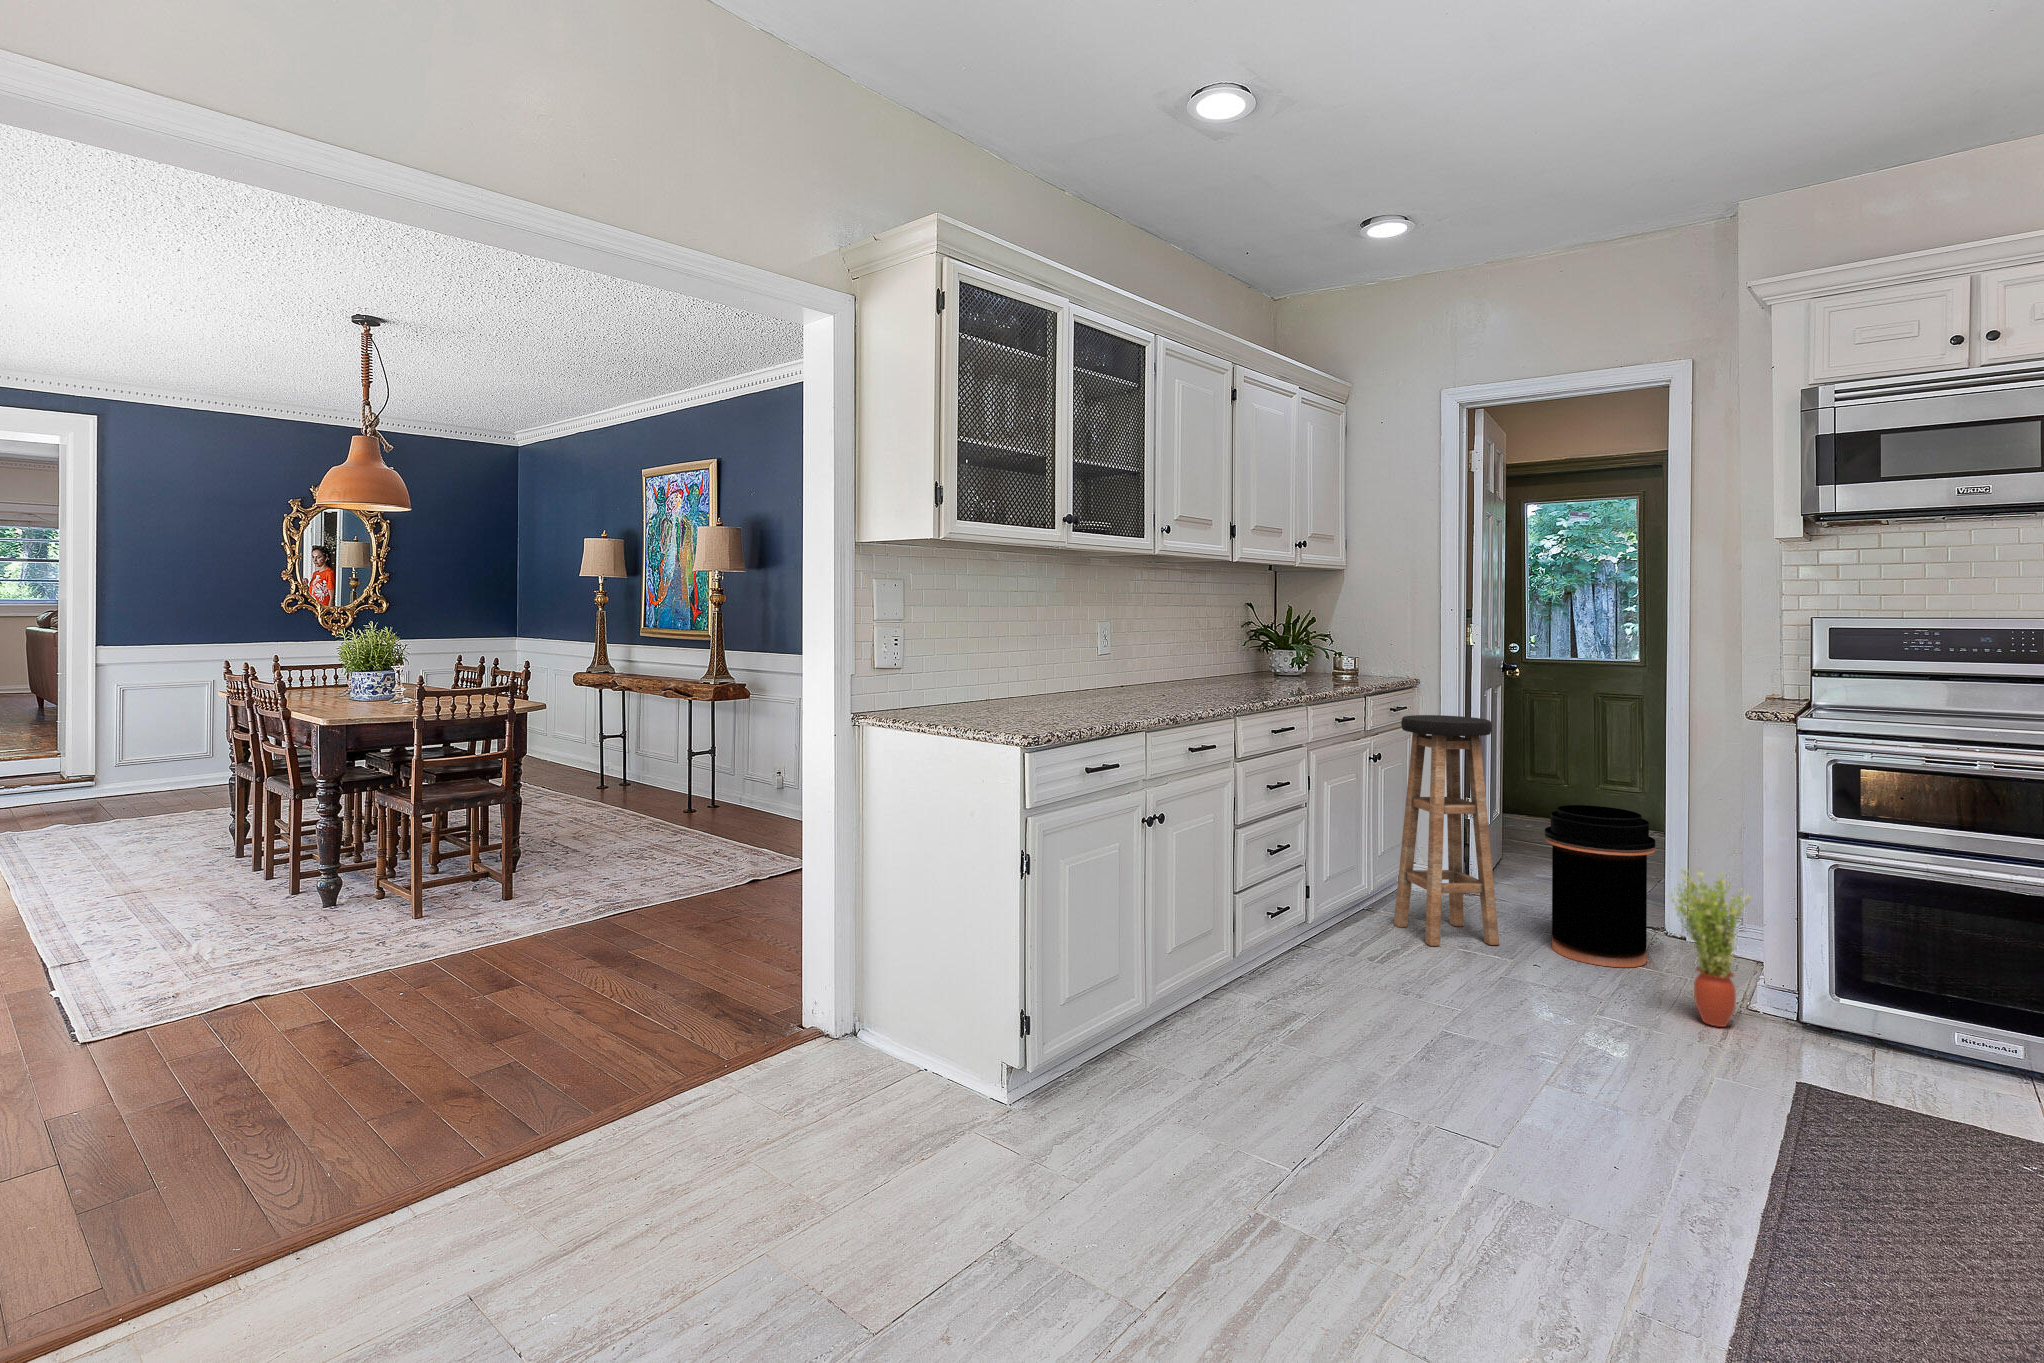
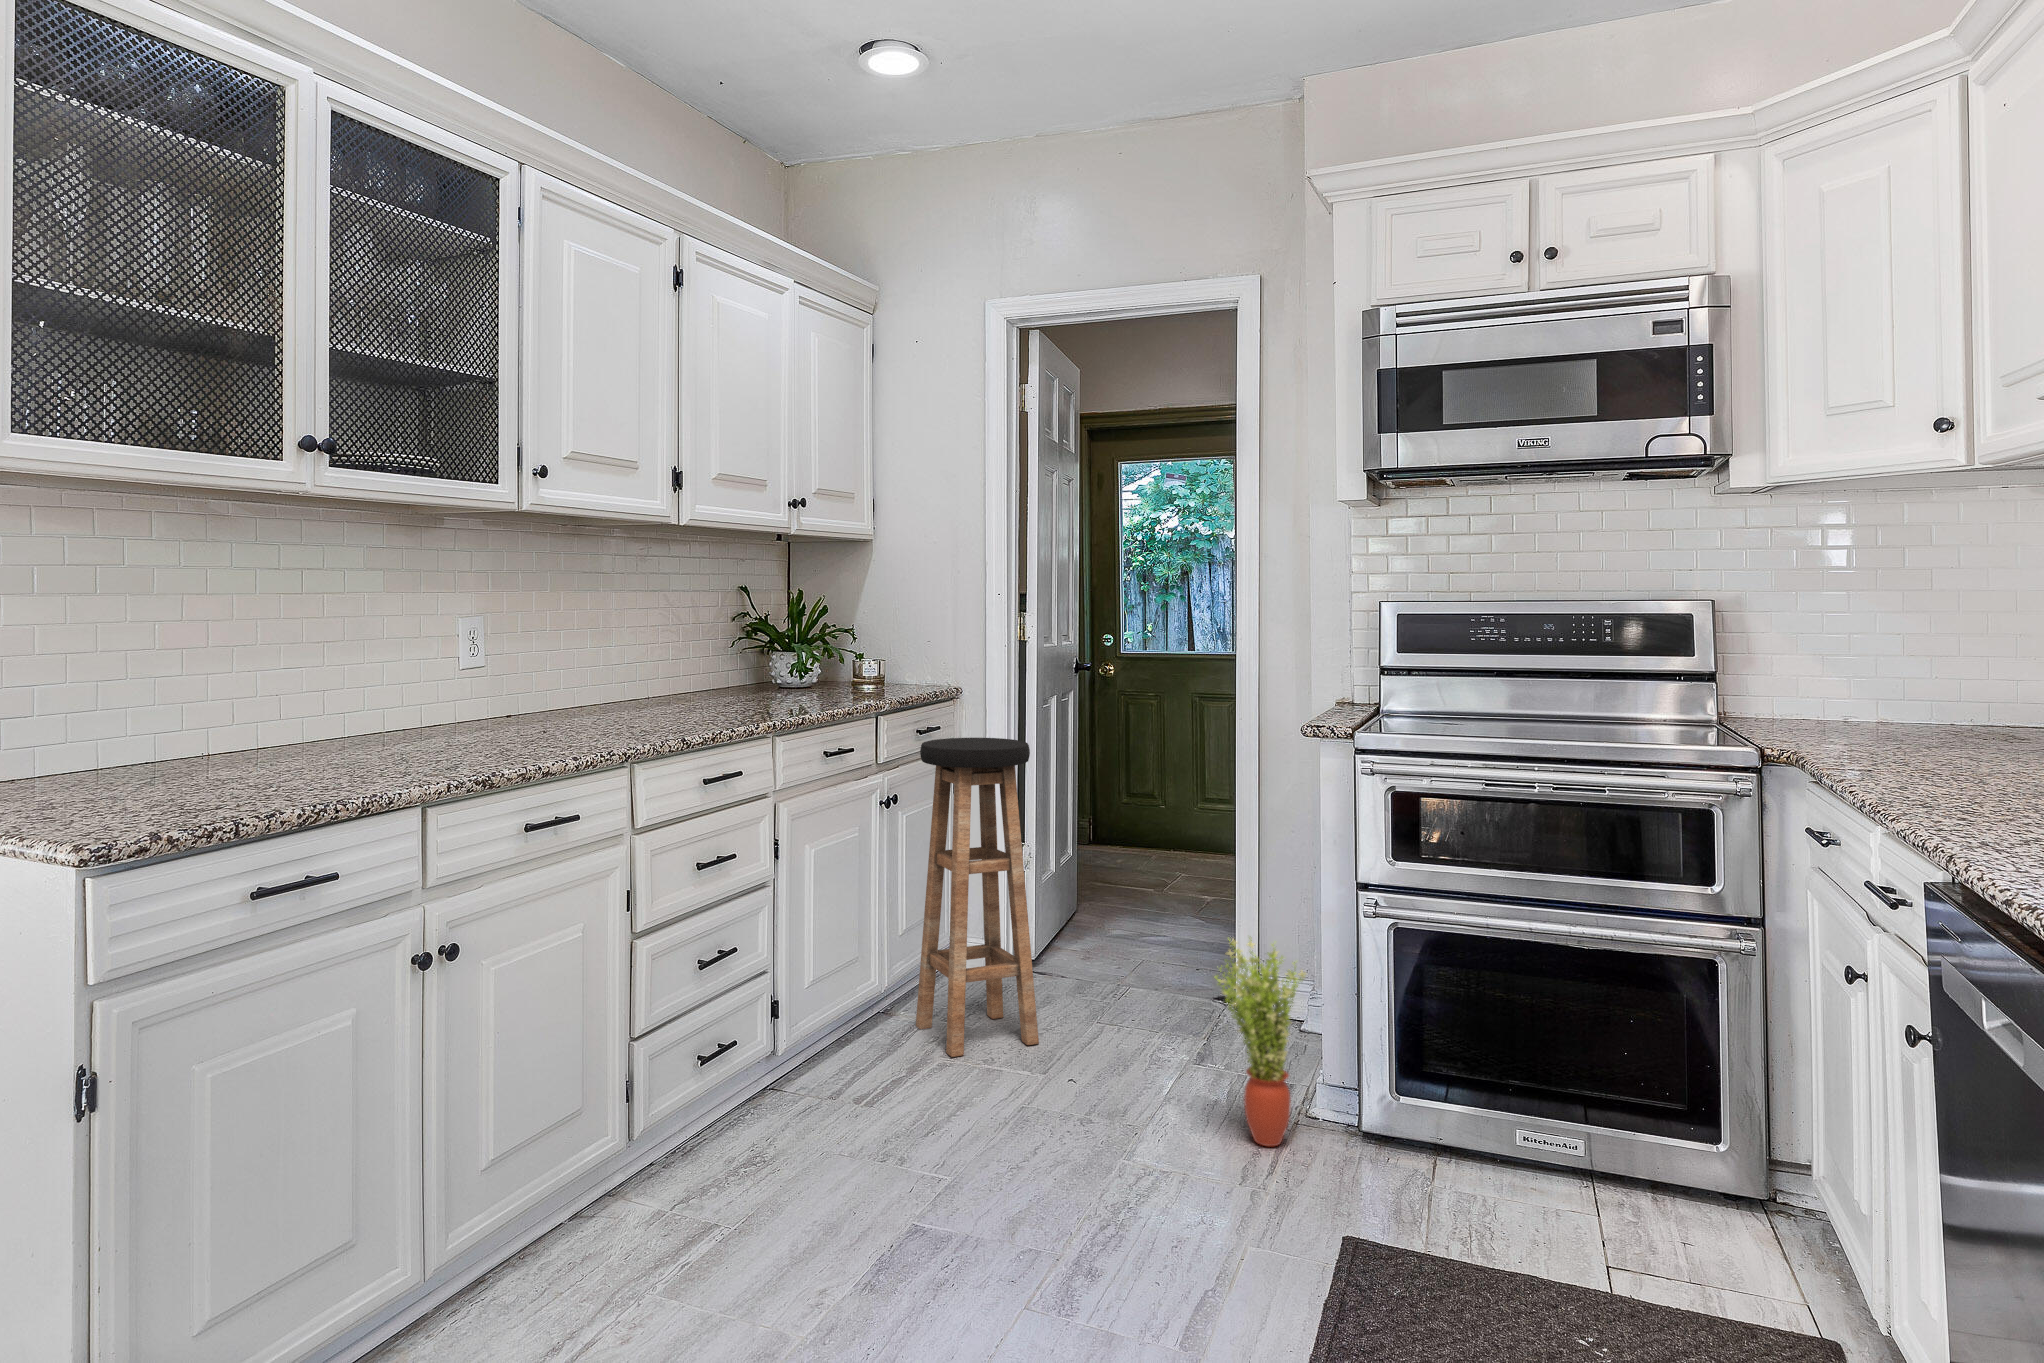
trash can: present [1545,805,1655,967] -> none [1093,848,1216,1062]

